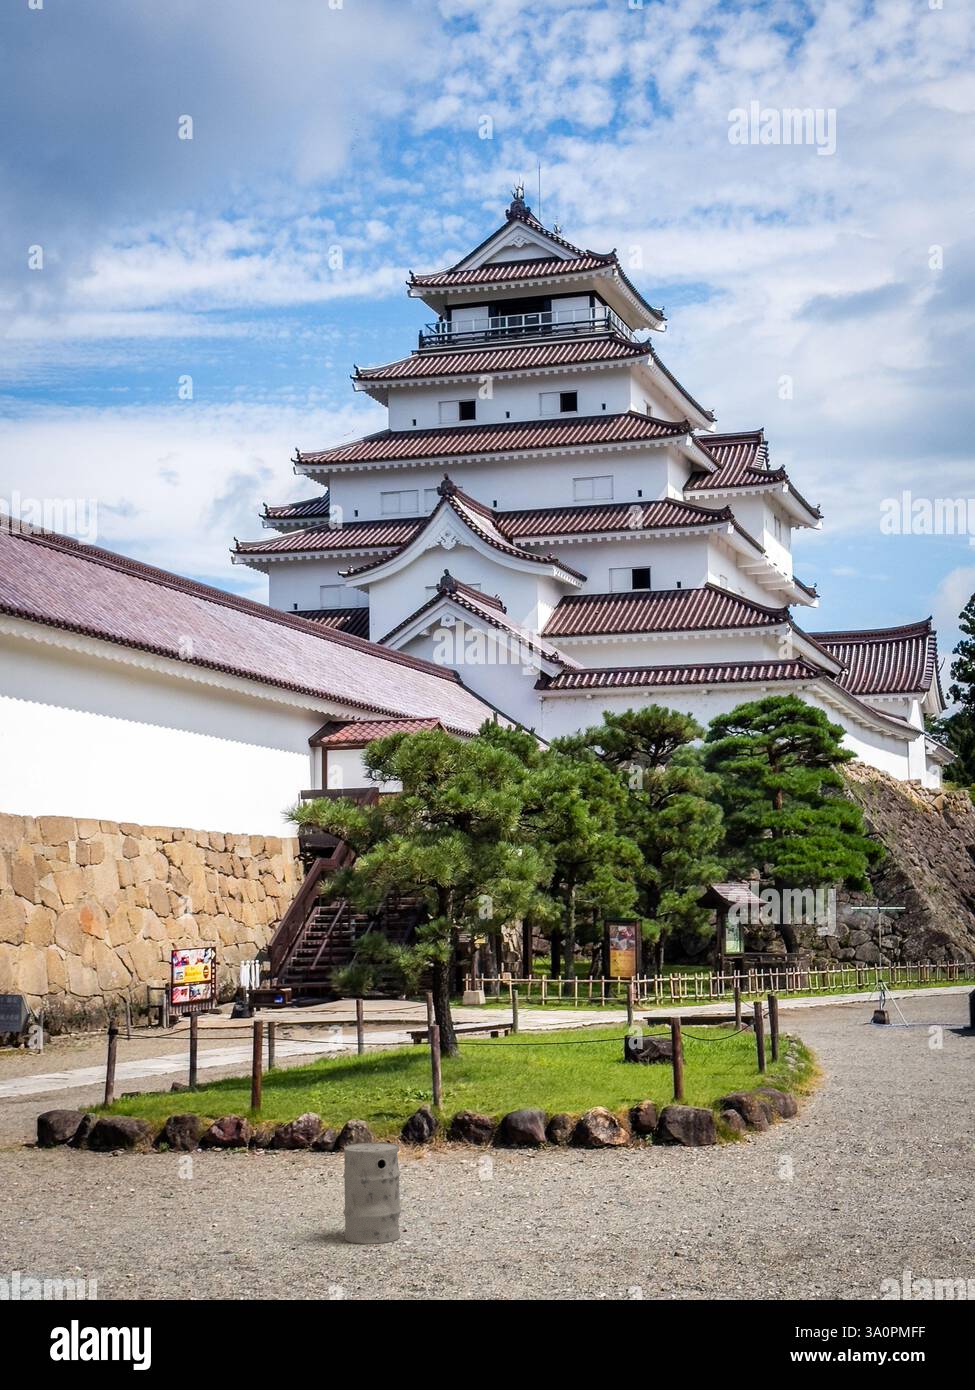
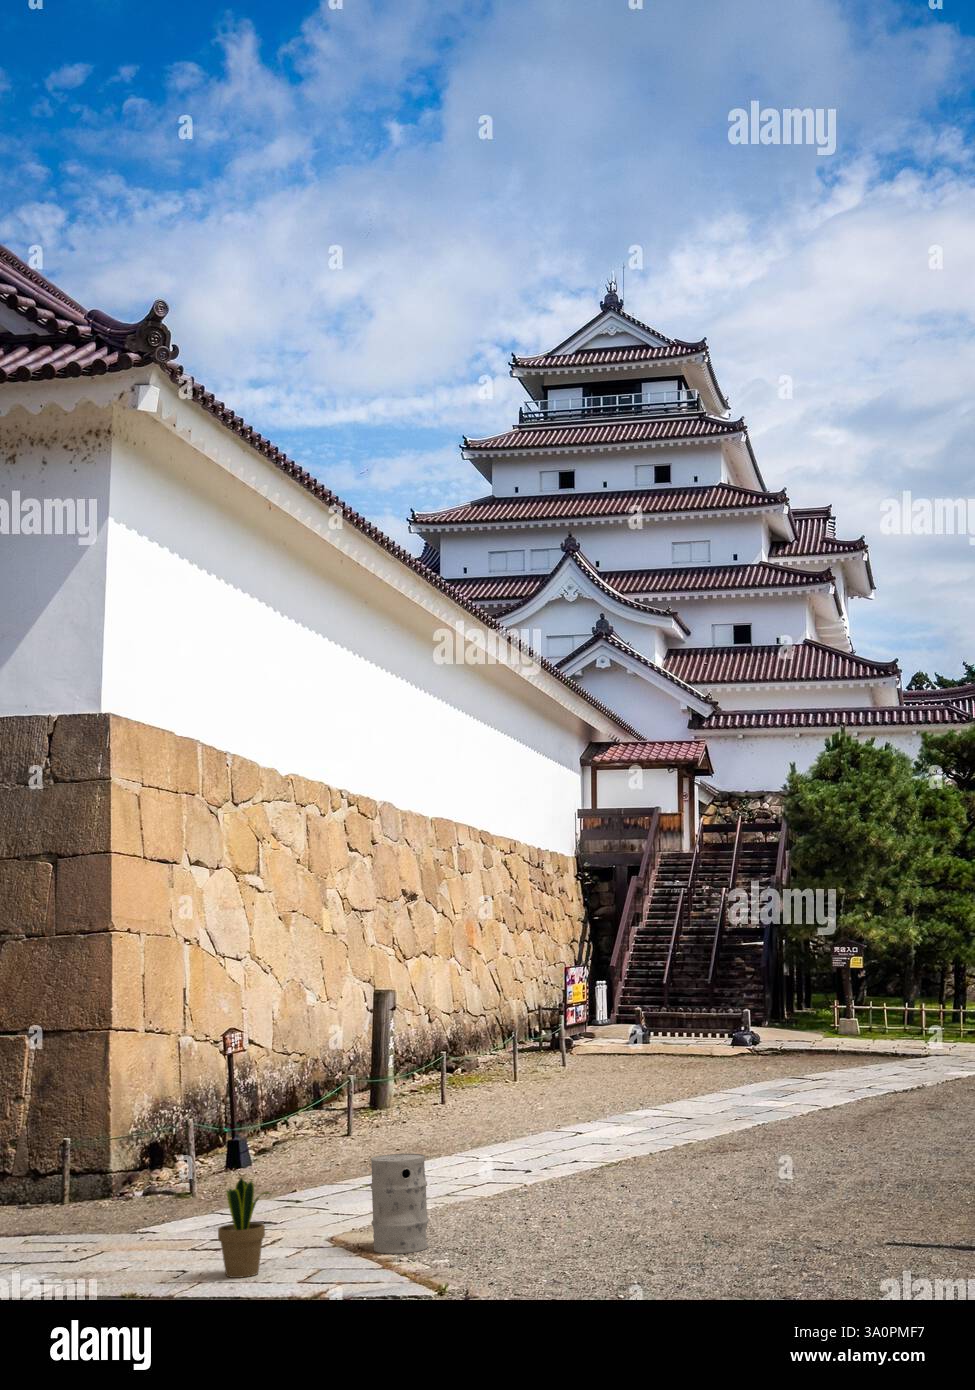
potted plant: none [196,1169,251,1270] -> present [218,1178,270,1278]

